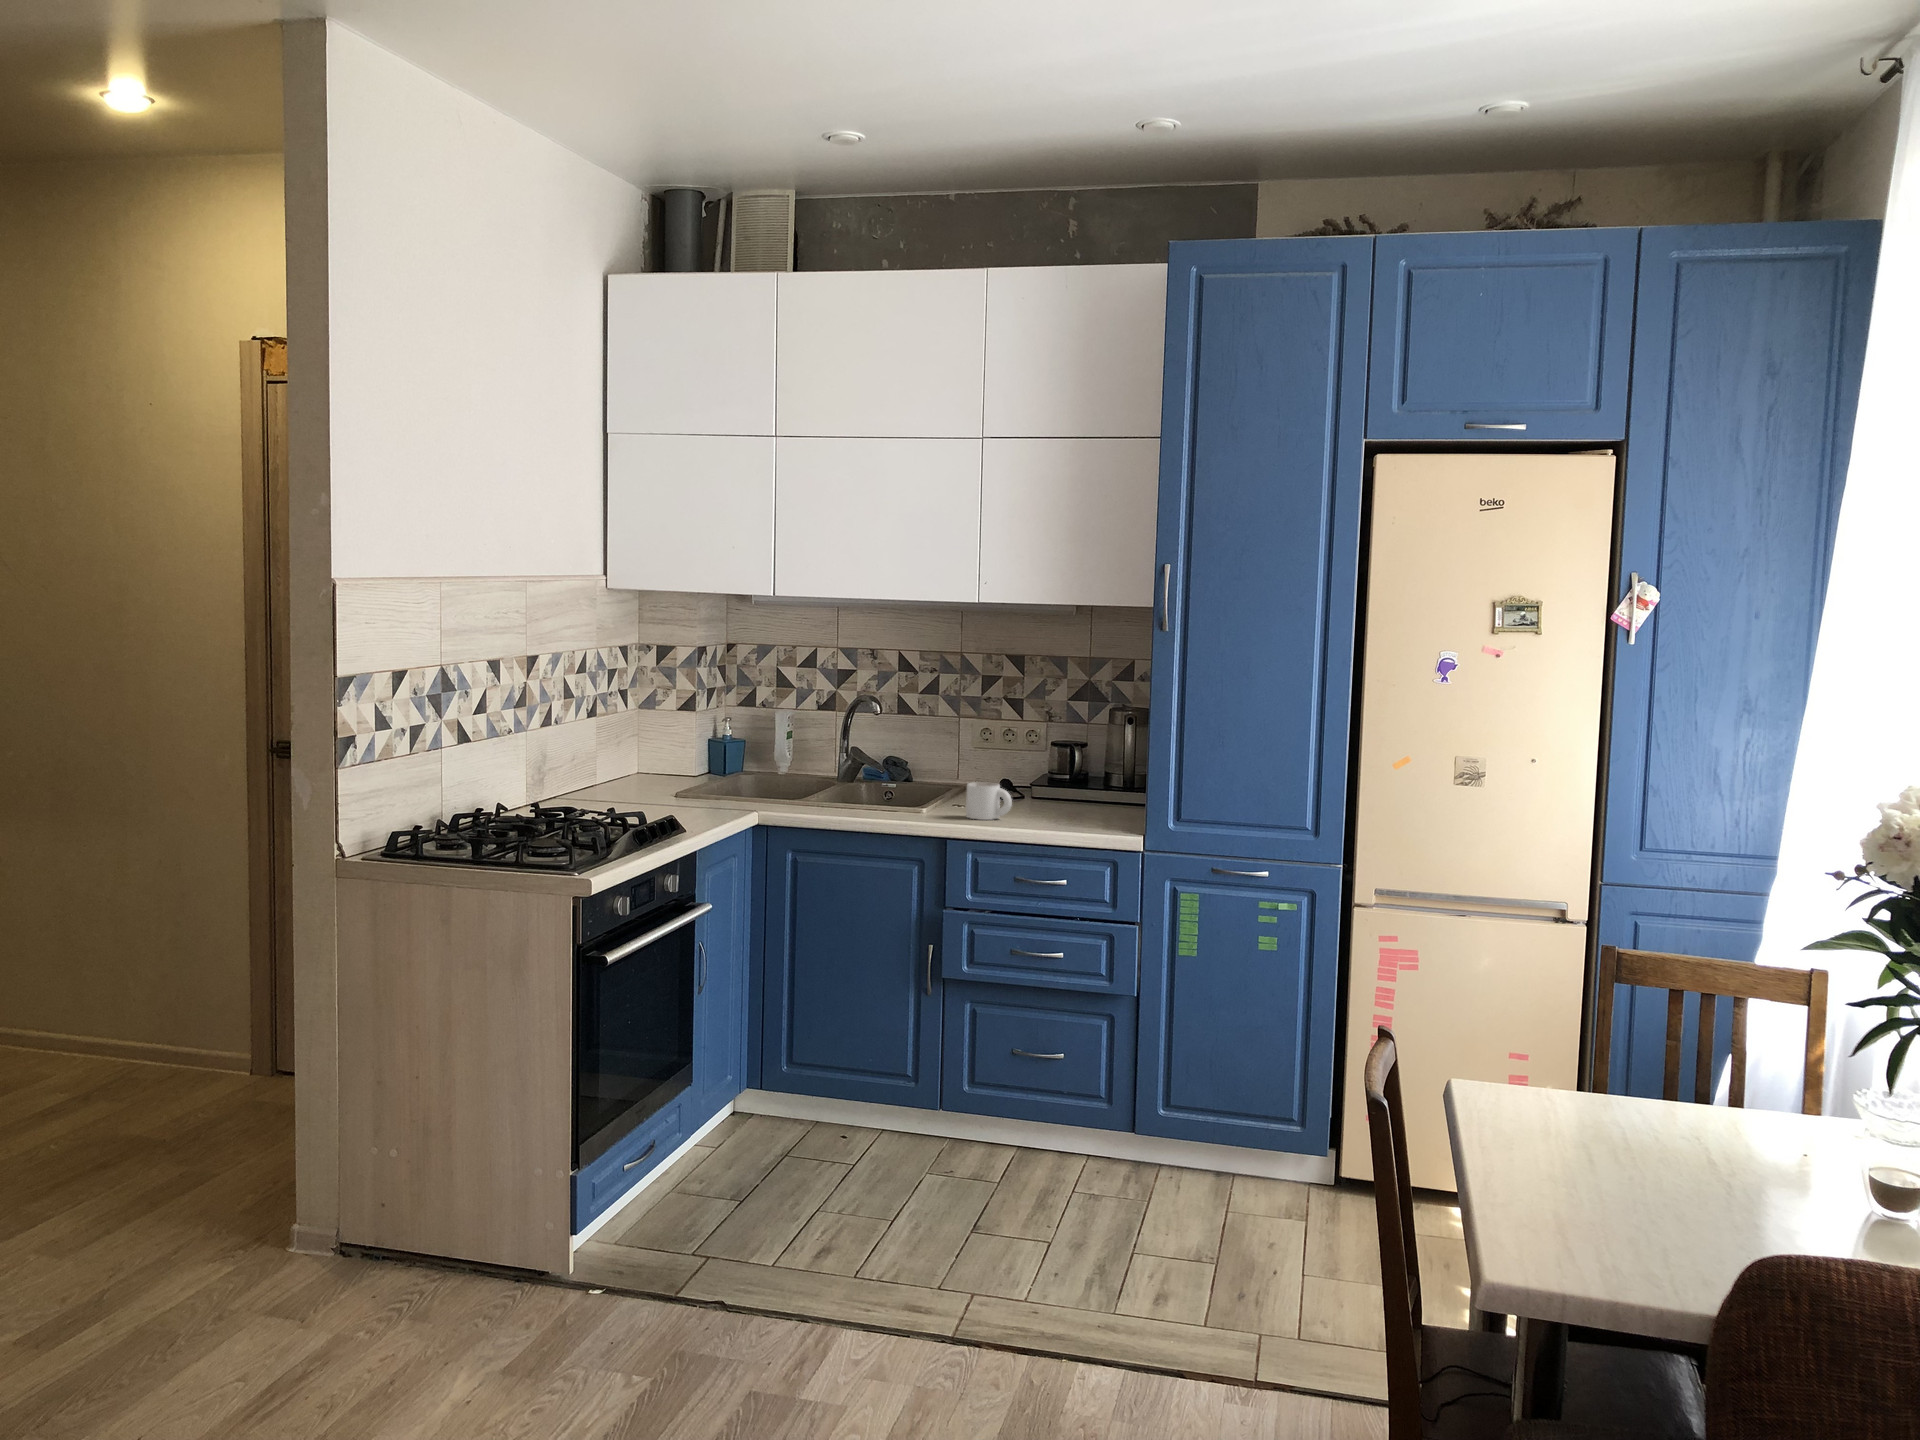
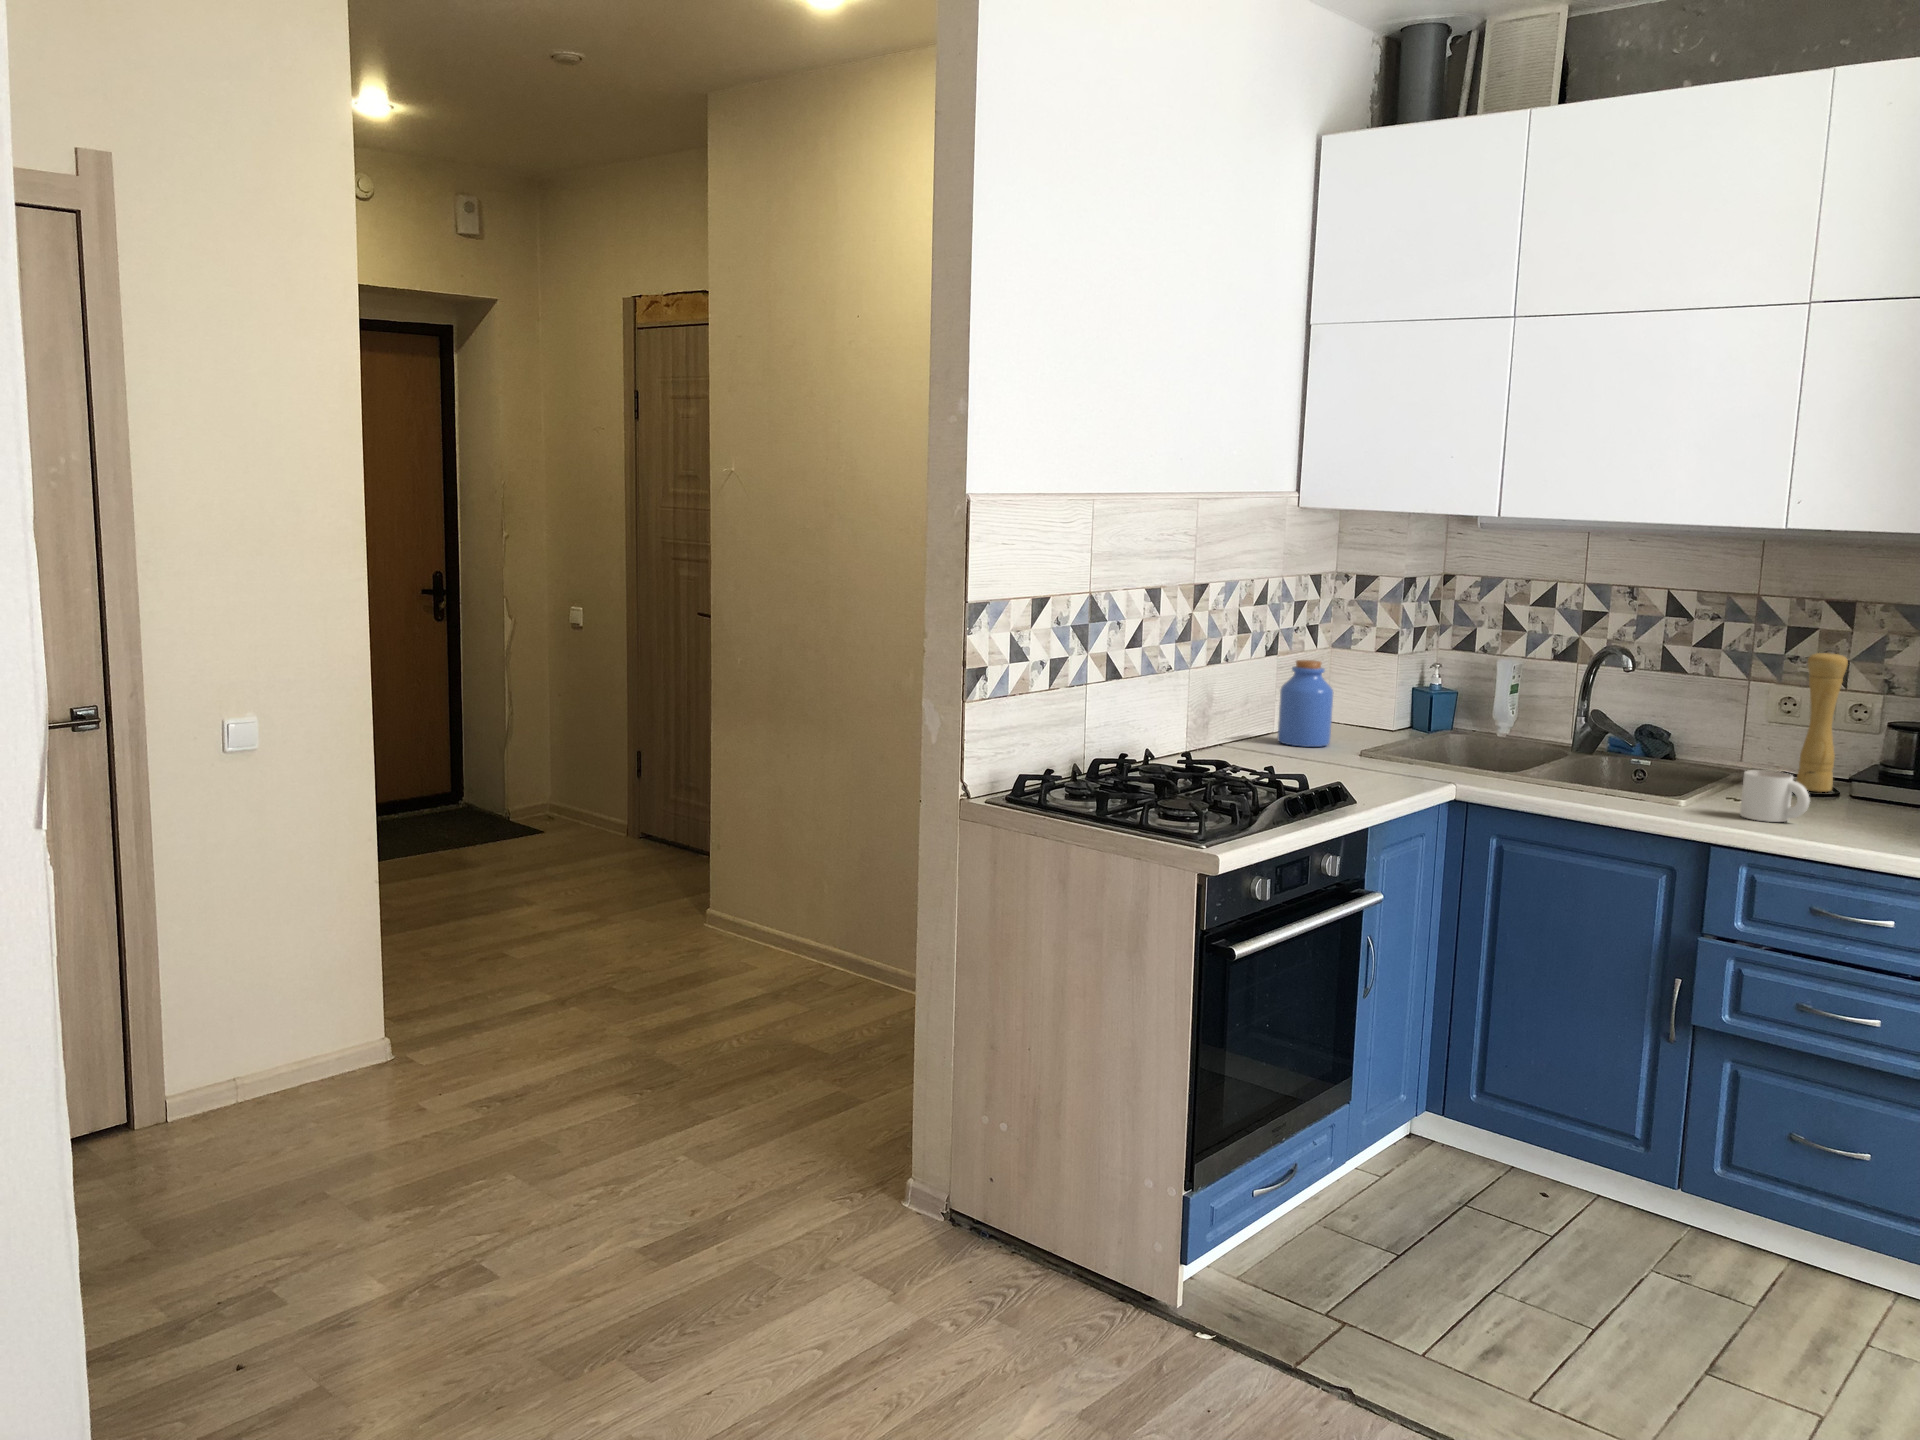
pepper mill: none [999,692,1027,798] -> present [1796,651,1848,792]
jar: none [601,719,646,793] -> present [1277,660,1333,747]

